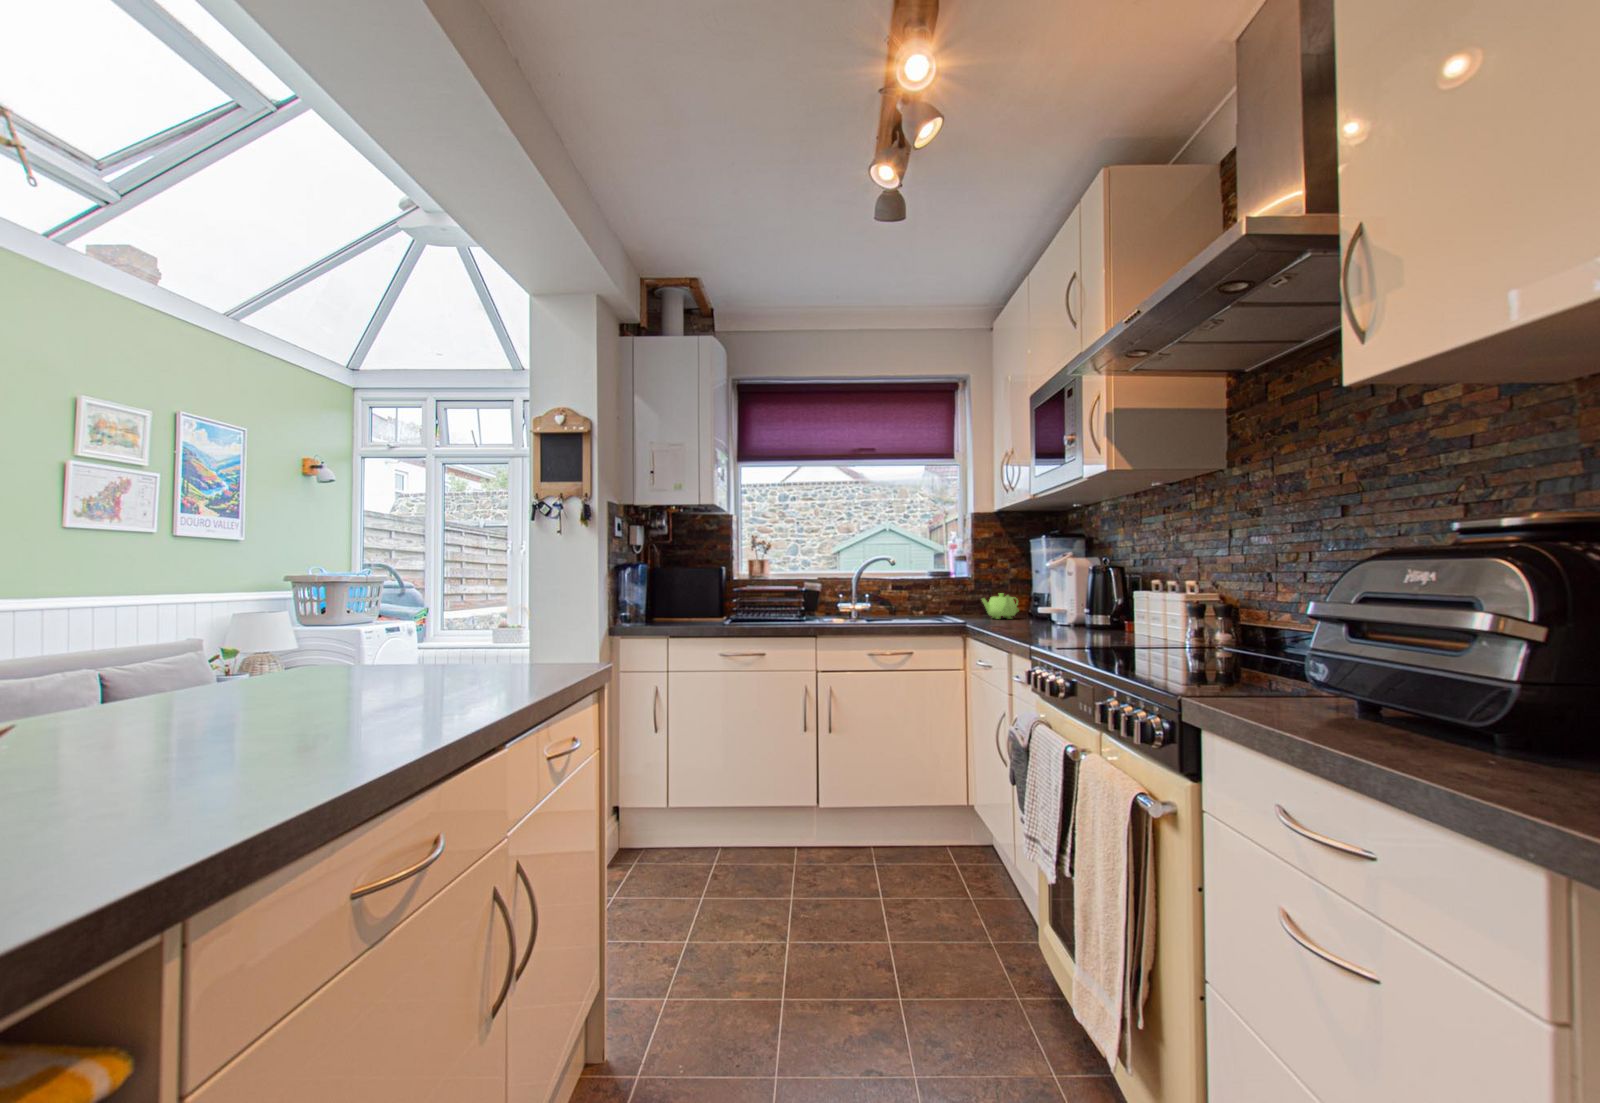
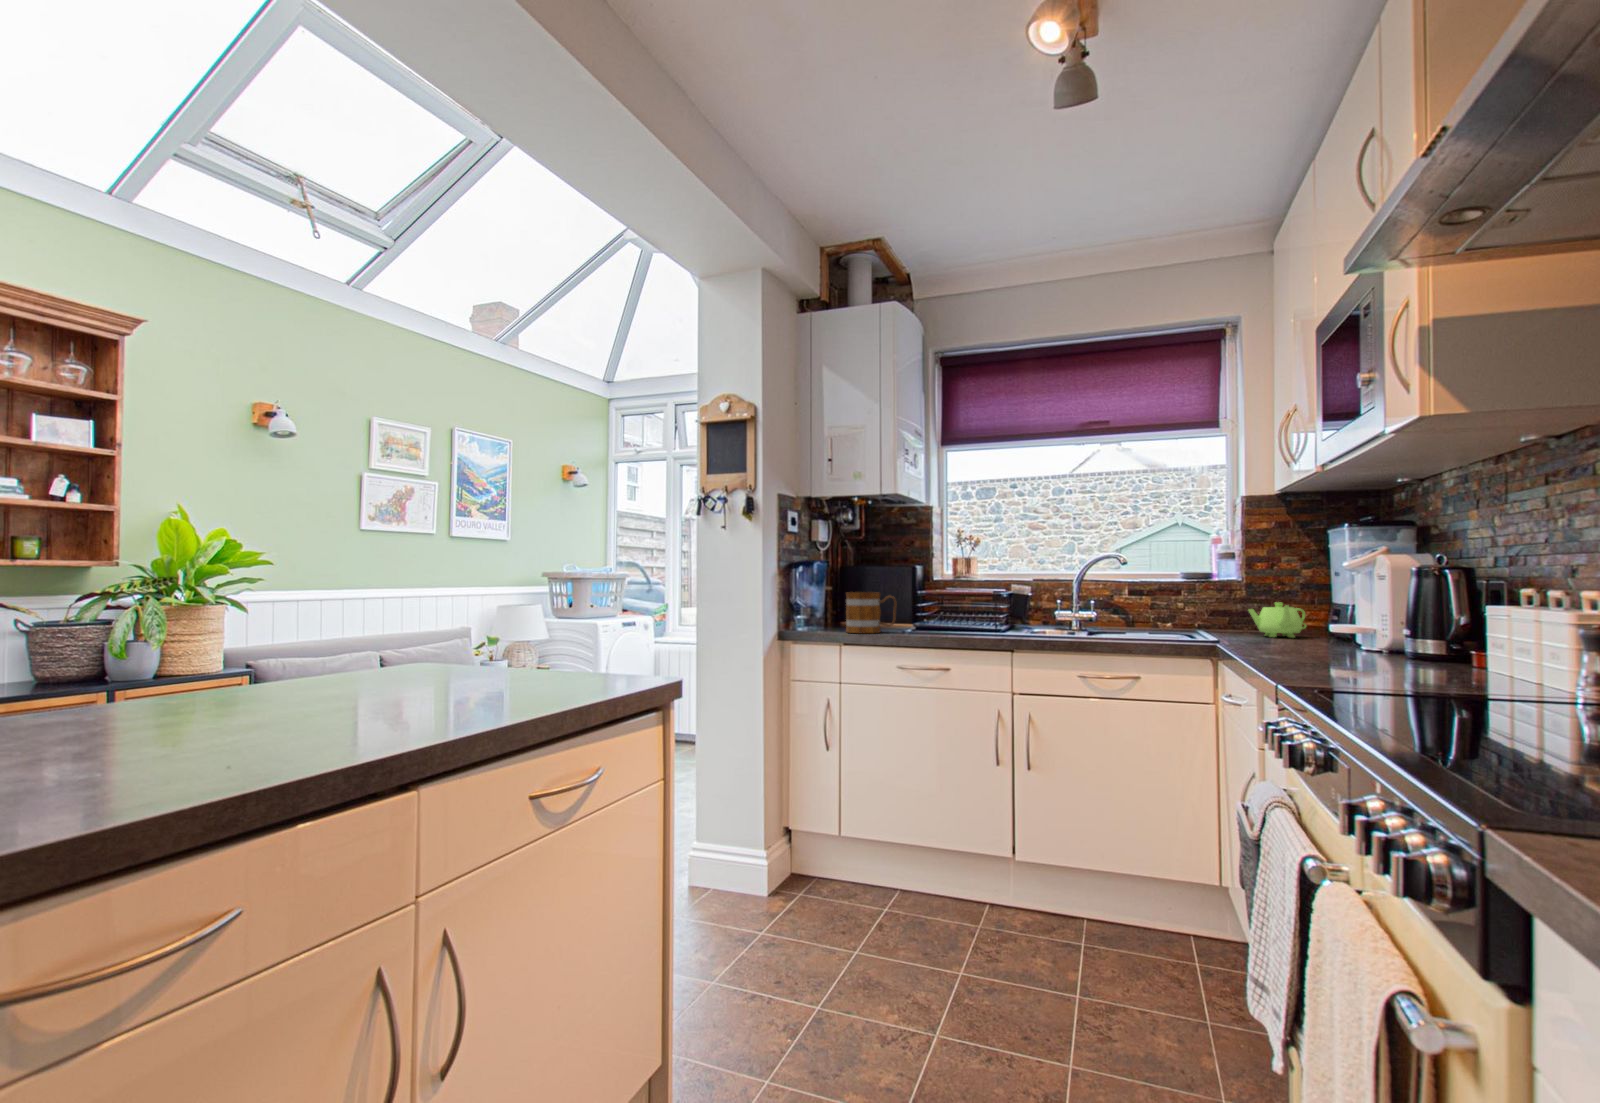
mug: none [670,591,716,627] -> present [846,592,897,633]

